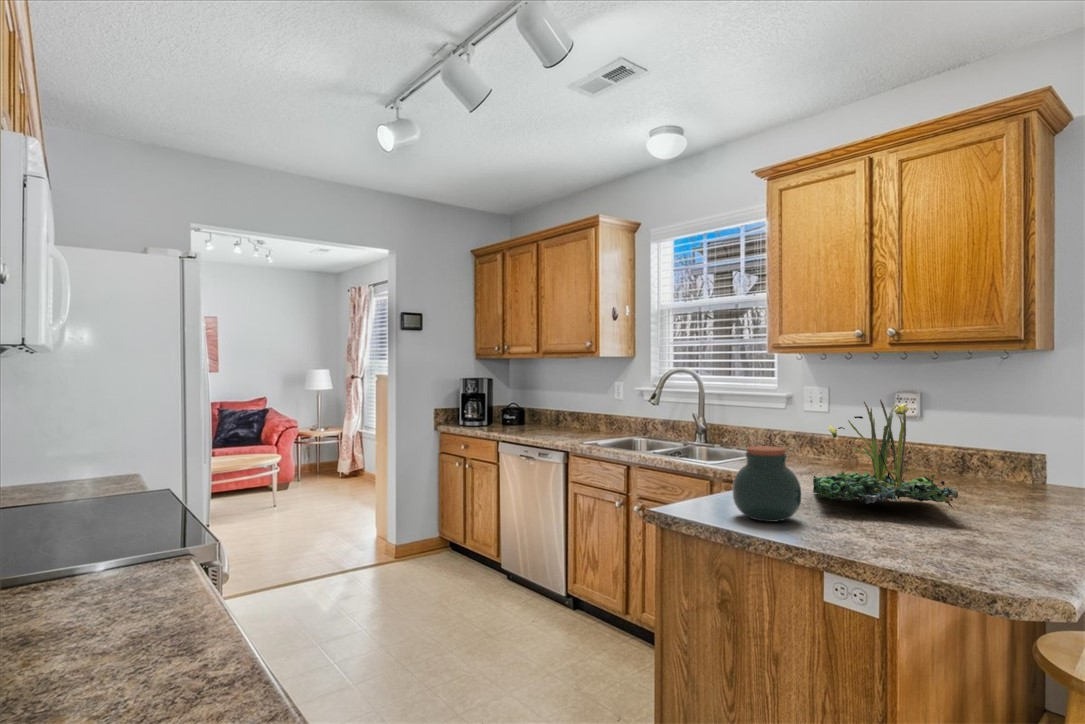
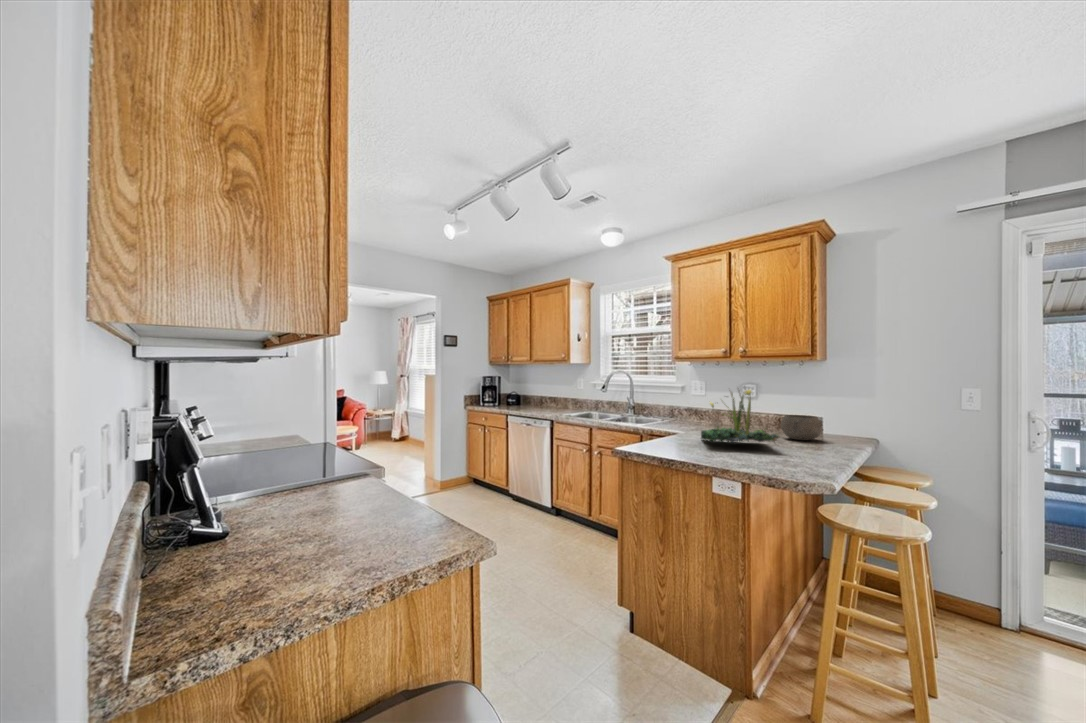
jar: present [733,446,801,522] -> none [661,412,698,453]
bowl: none [964,450,1044,497] -> present [781,415,822,440]

